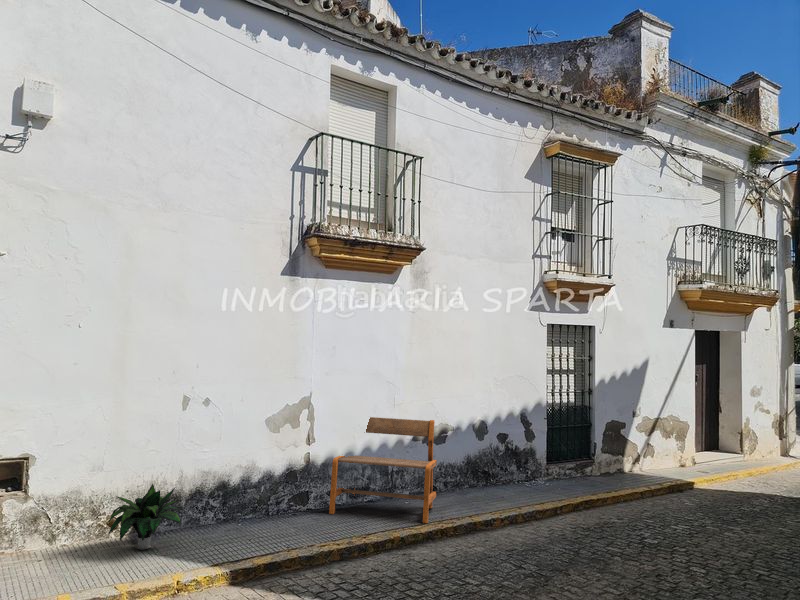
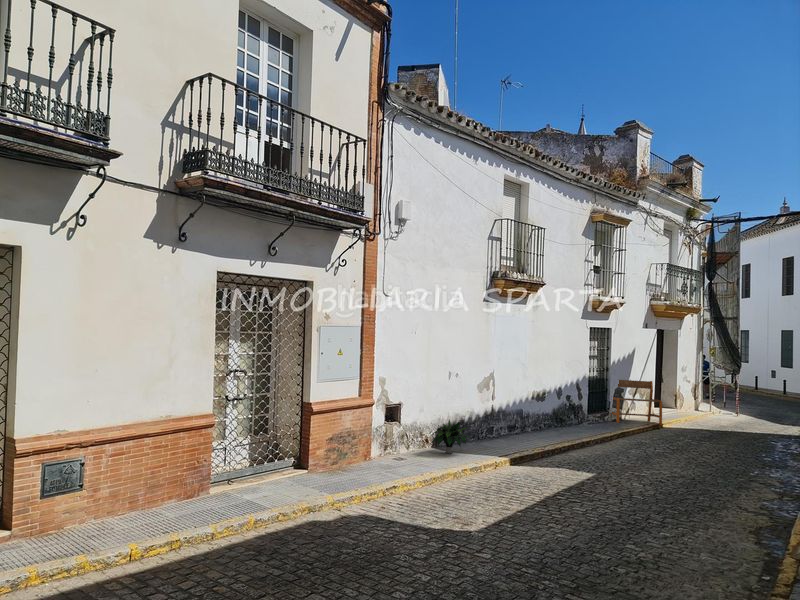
bench: present [329,417,437,523] -> present [612,380,662,425]

